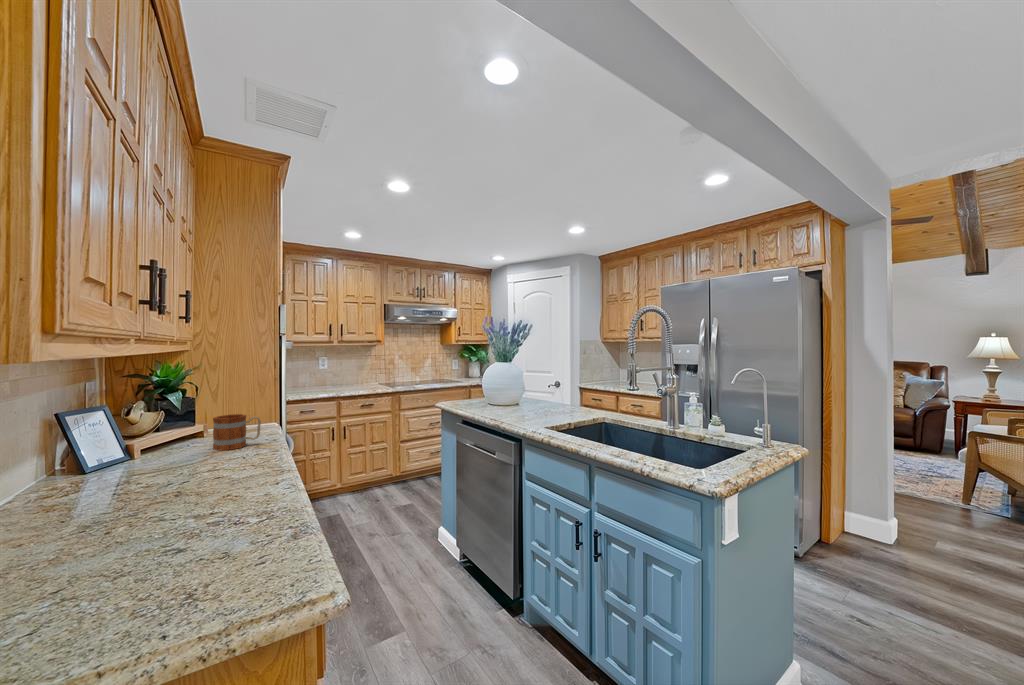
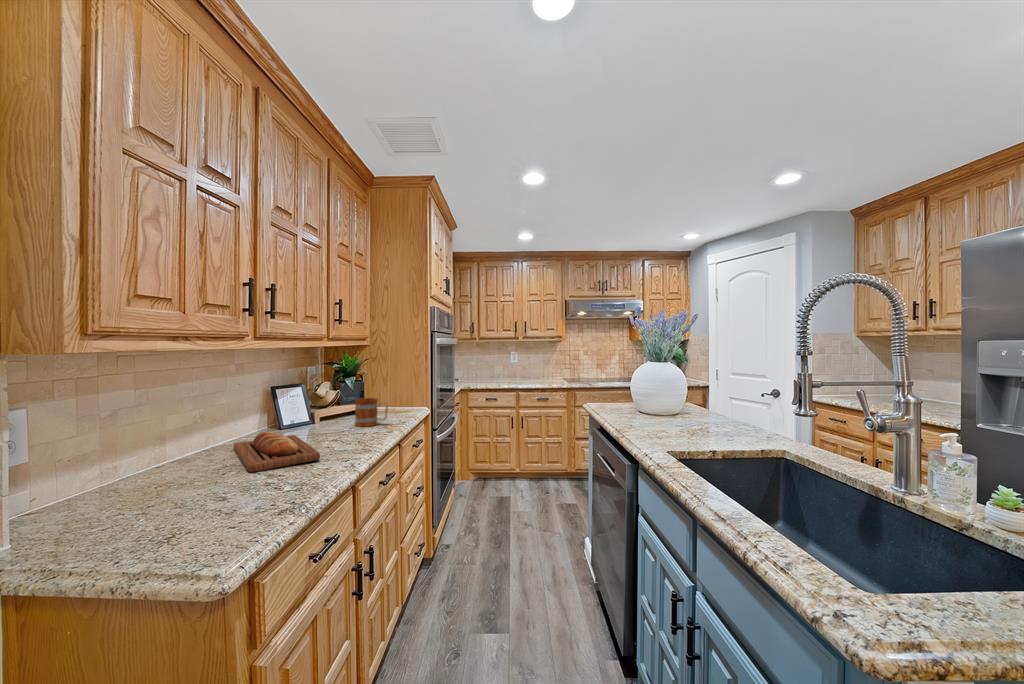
bread loaf: none [74,466,252,513] -> present [234,431,320,472]

